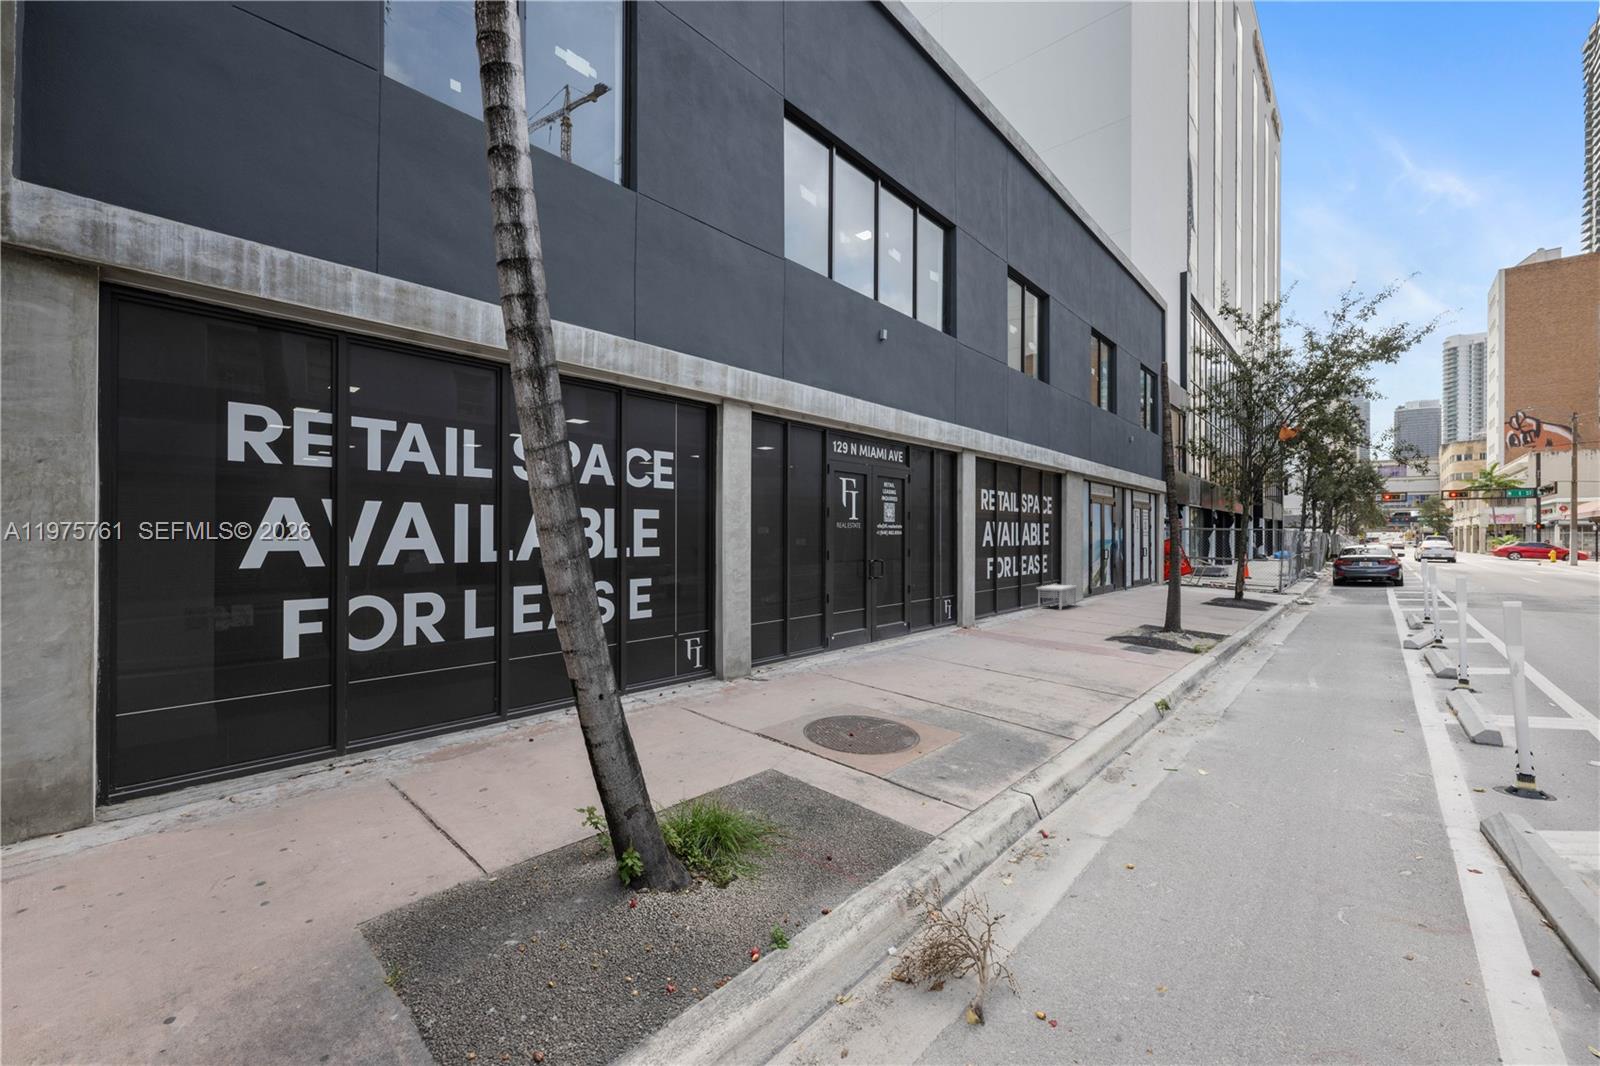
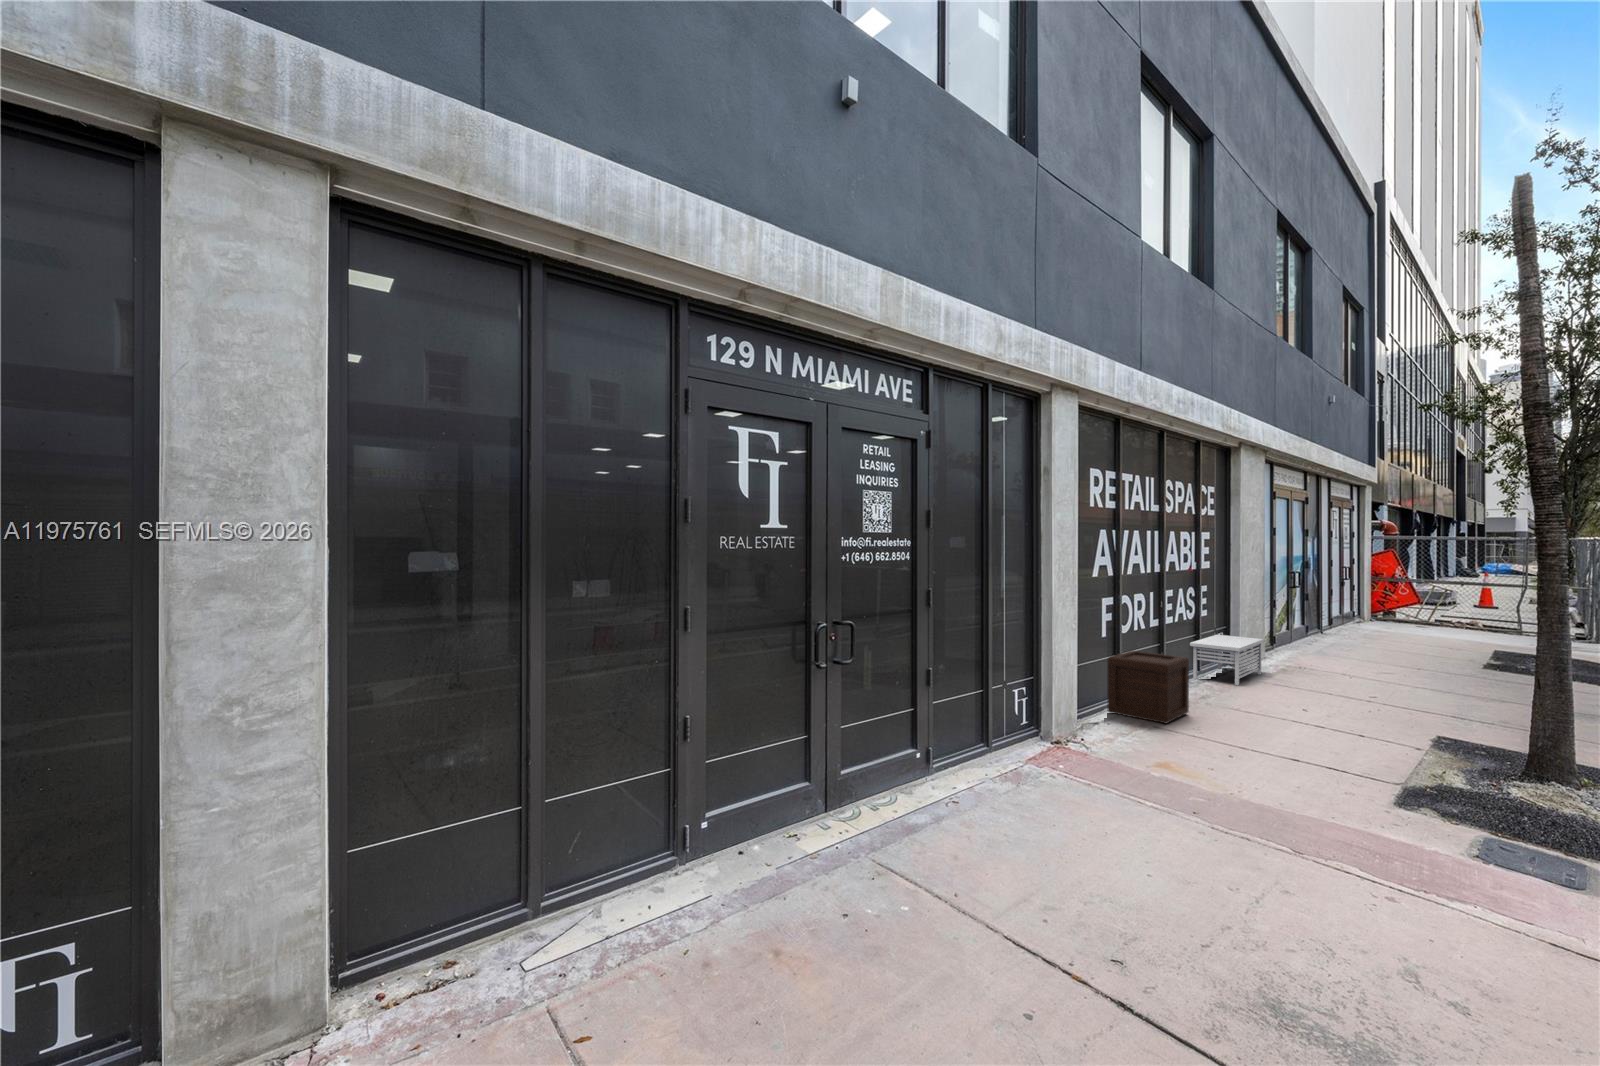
wooden crate: none [990,587,1031,622] -> present [1107,651,1189,723]

